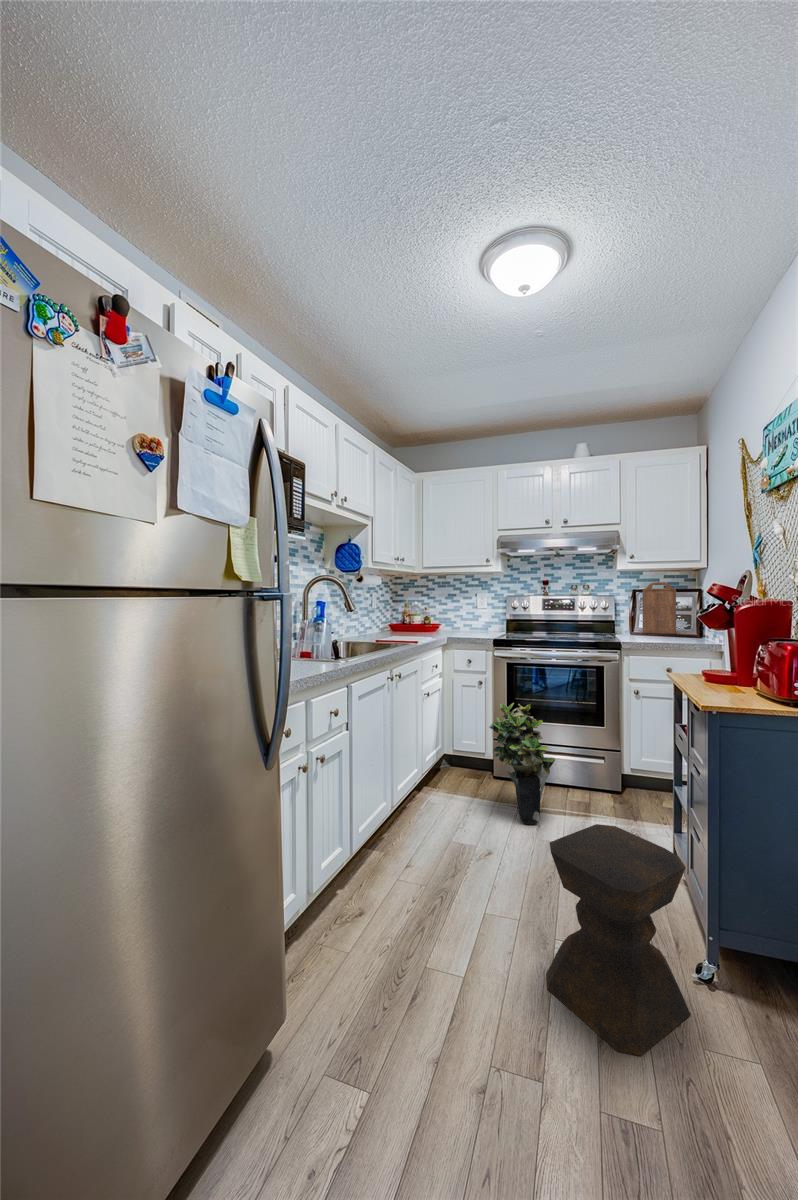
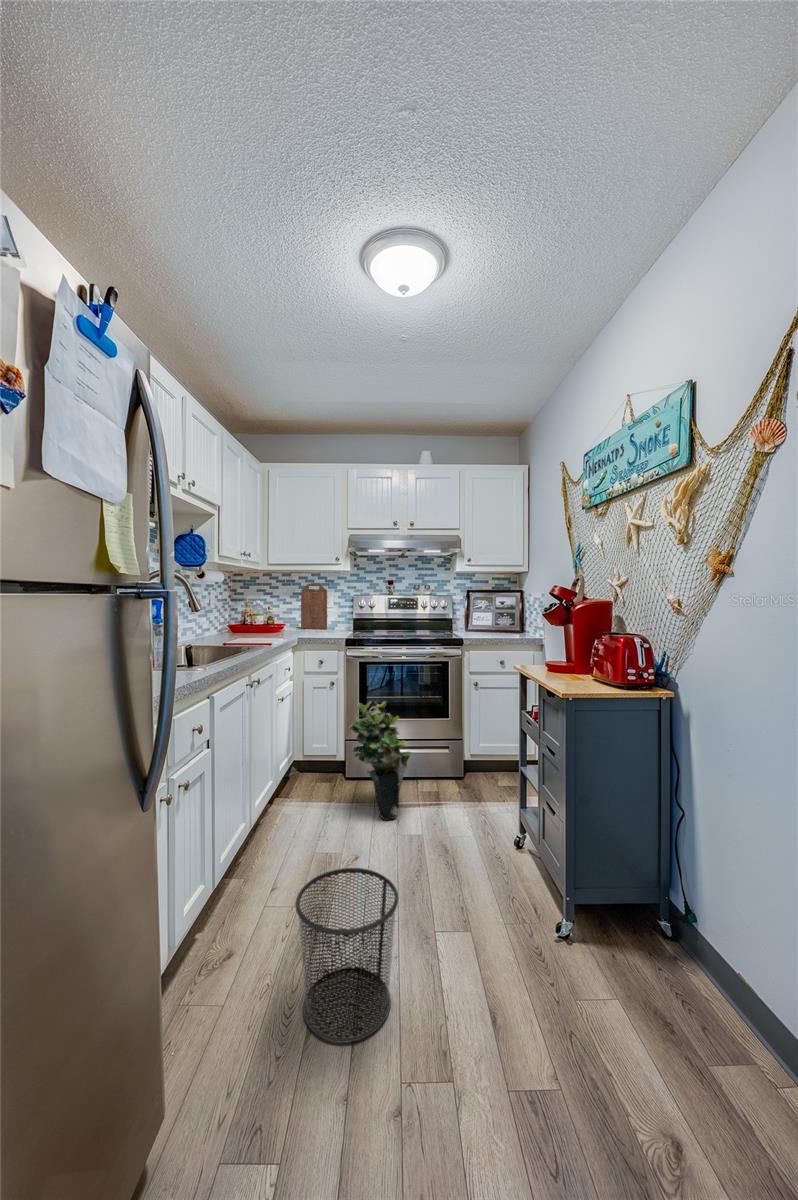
cutting board: present [643,582,676,634] -> present [301,584,327,629]
stool: present [546,824,691,1056] -> none [435,811,560,1028]
waste bin: none [406,854,502,1013] -> present [295,868,399,1043]

